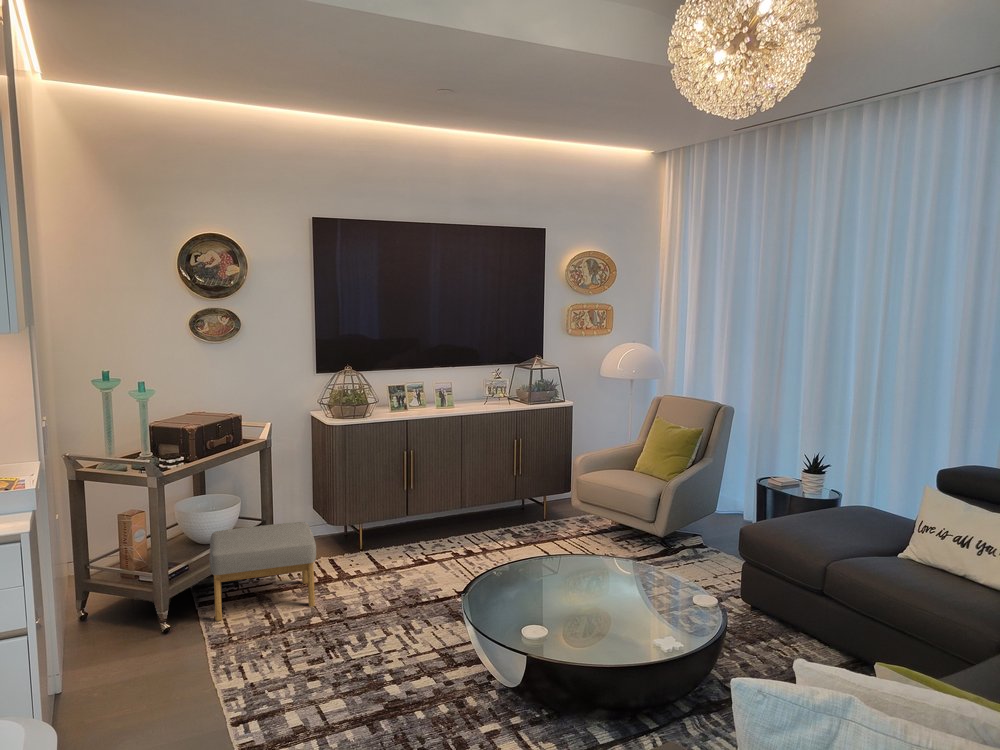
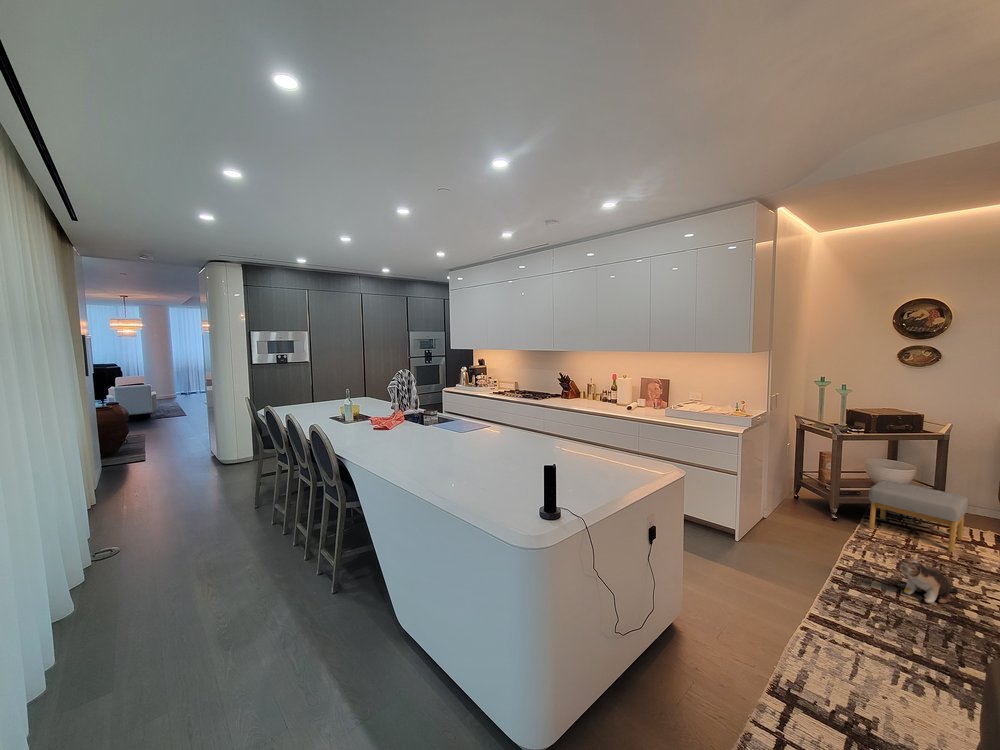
plush toy: none [317,648,369,708] -> present [894,557,958,604]

